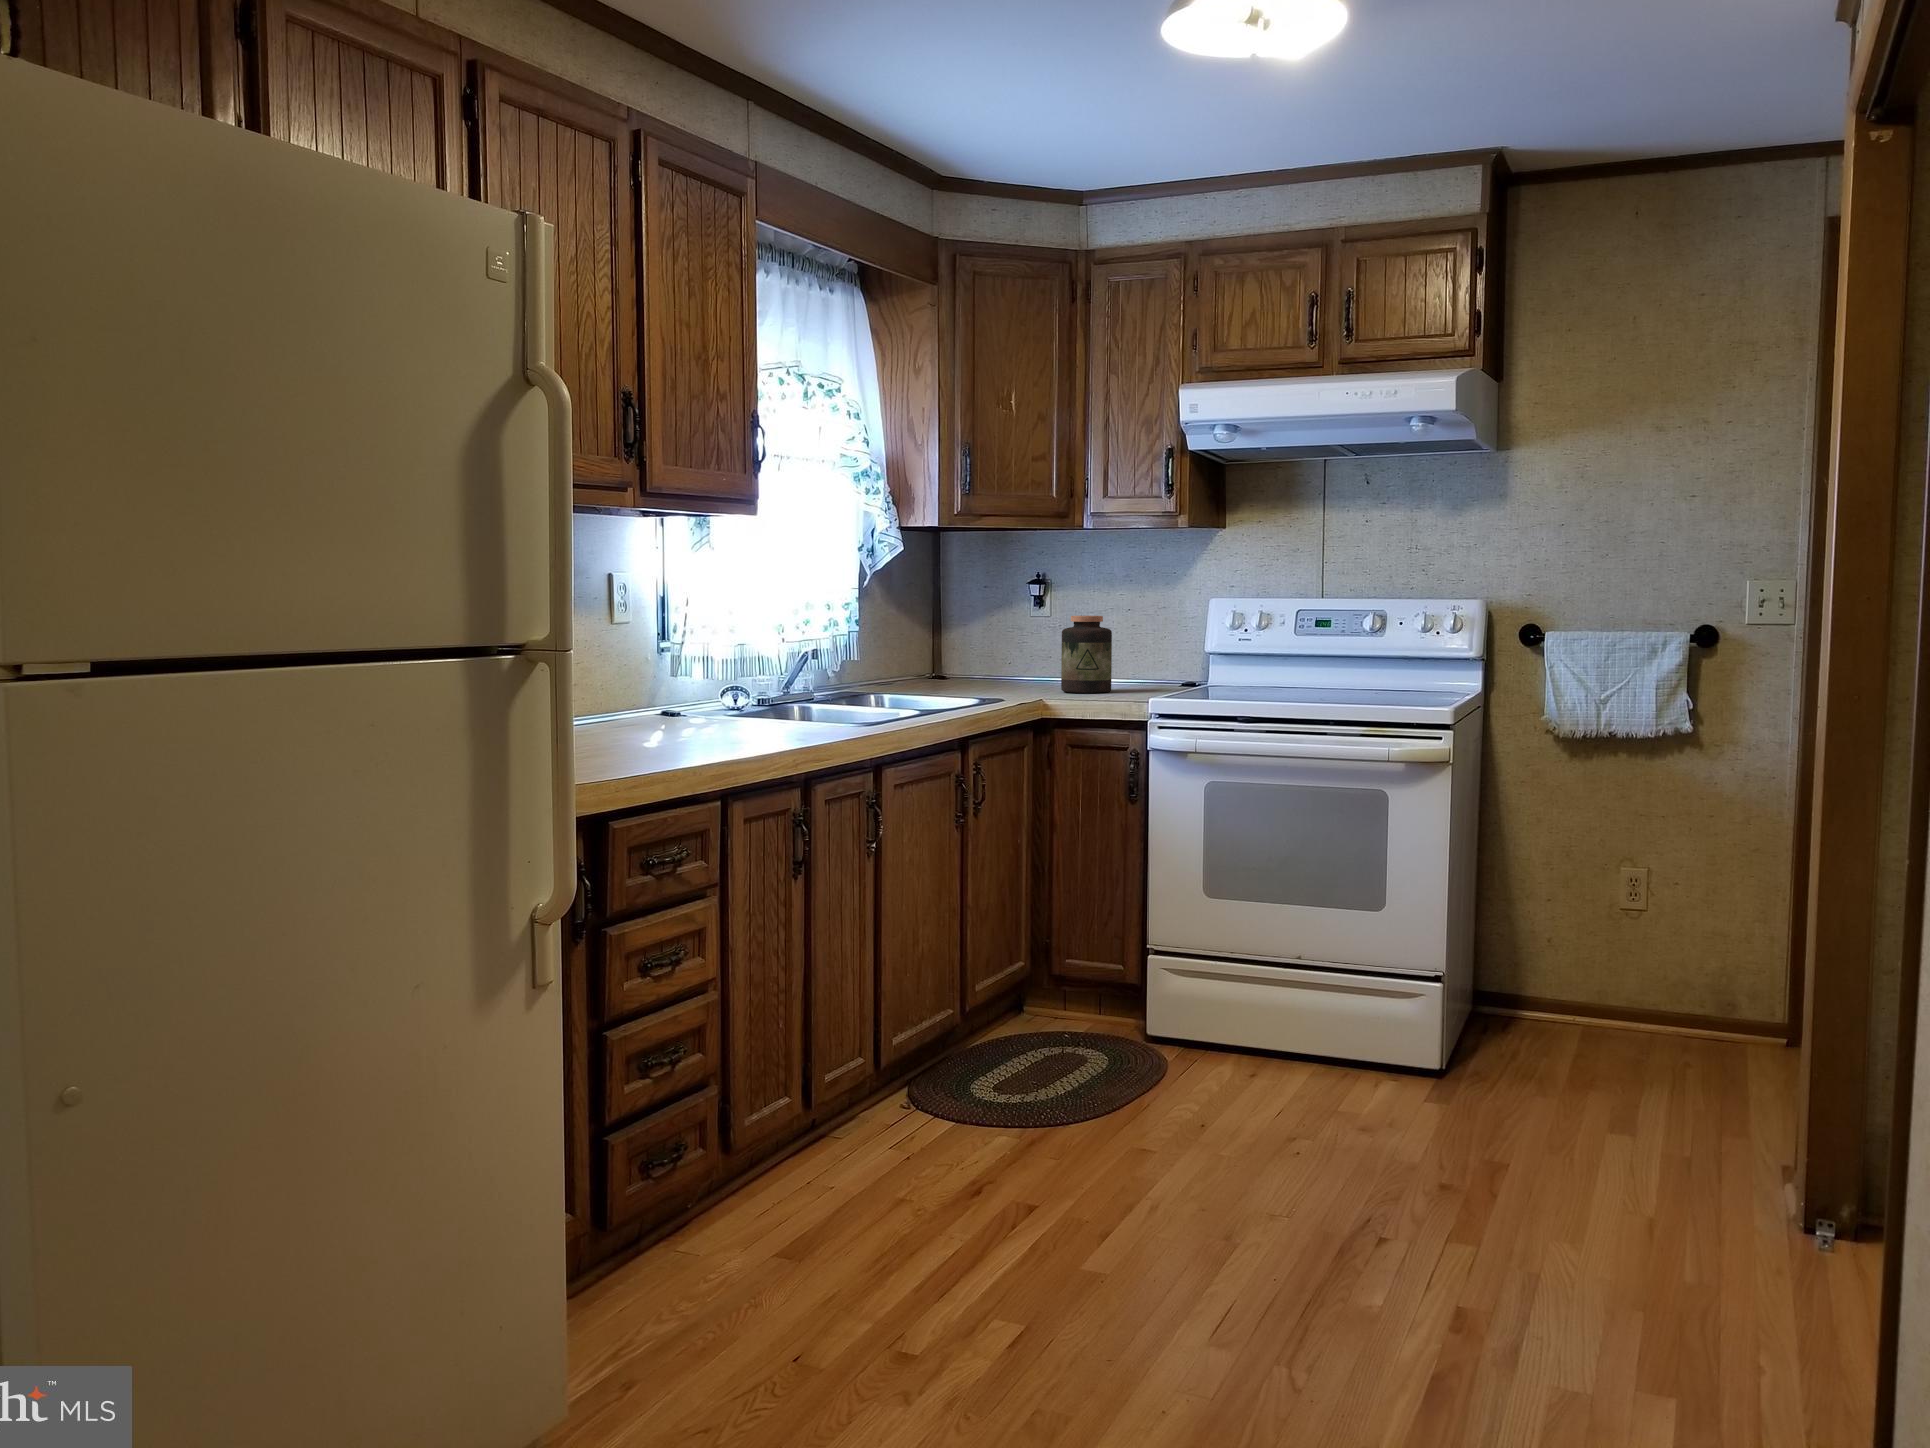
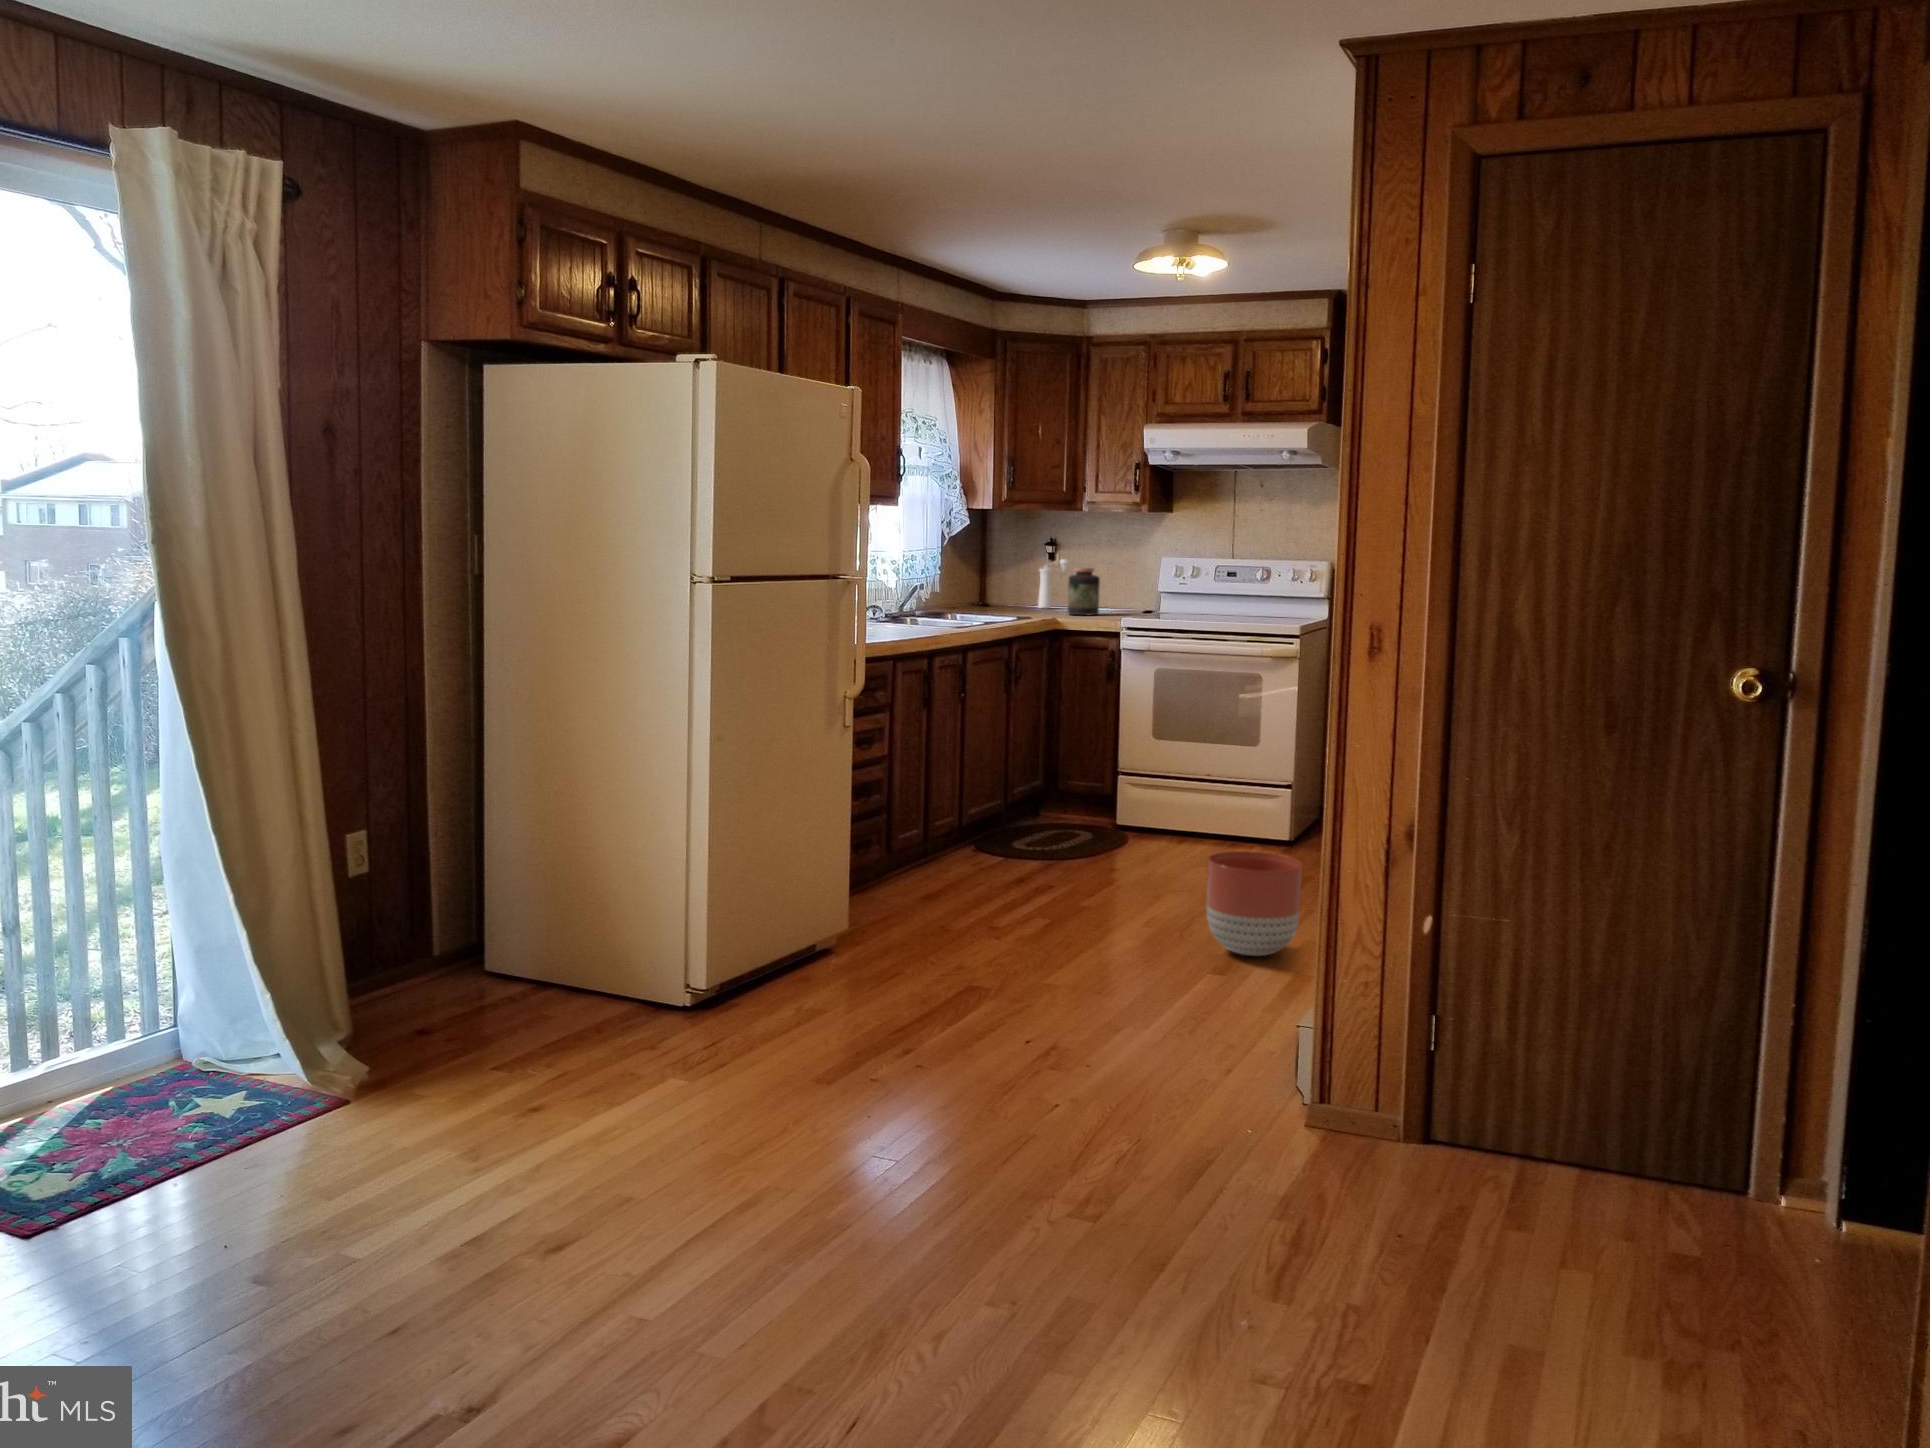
pepper mill: none [1017,605,1065,682] -> present [1038,559,1069,608]
planter: none [1326,1155,1518,1380] -> present [1207,851,1303,956]

